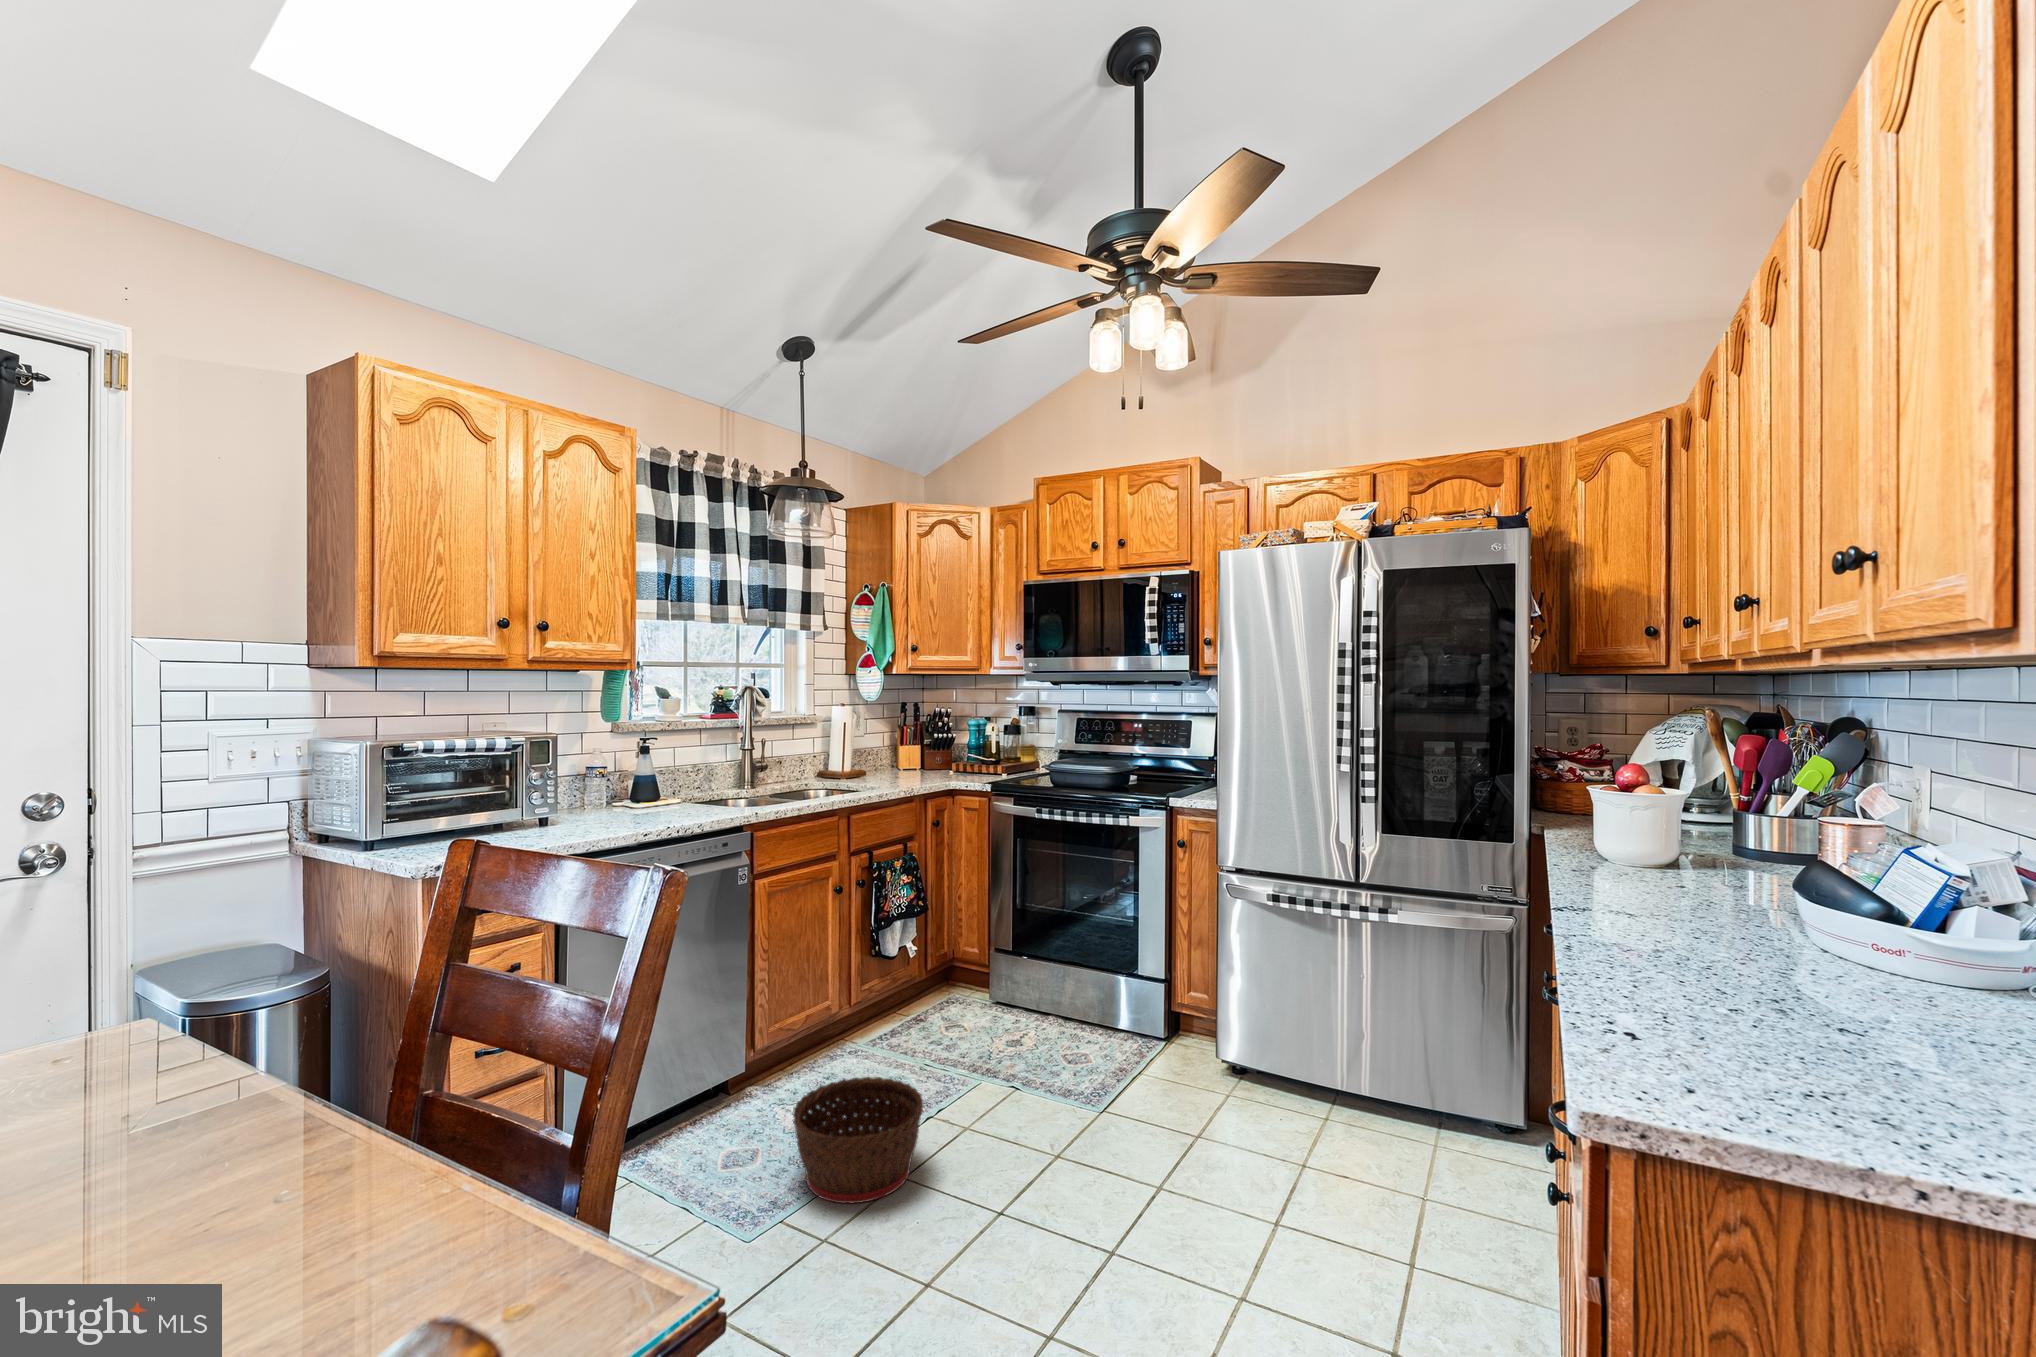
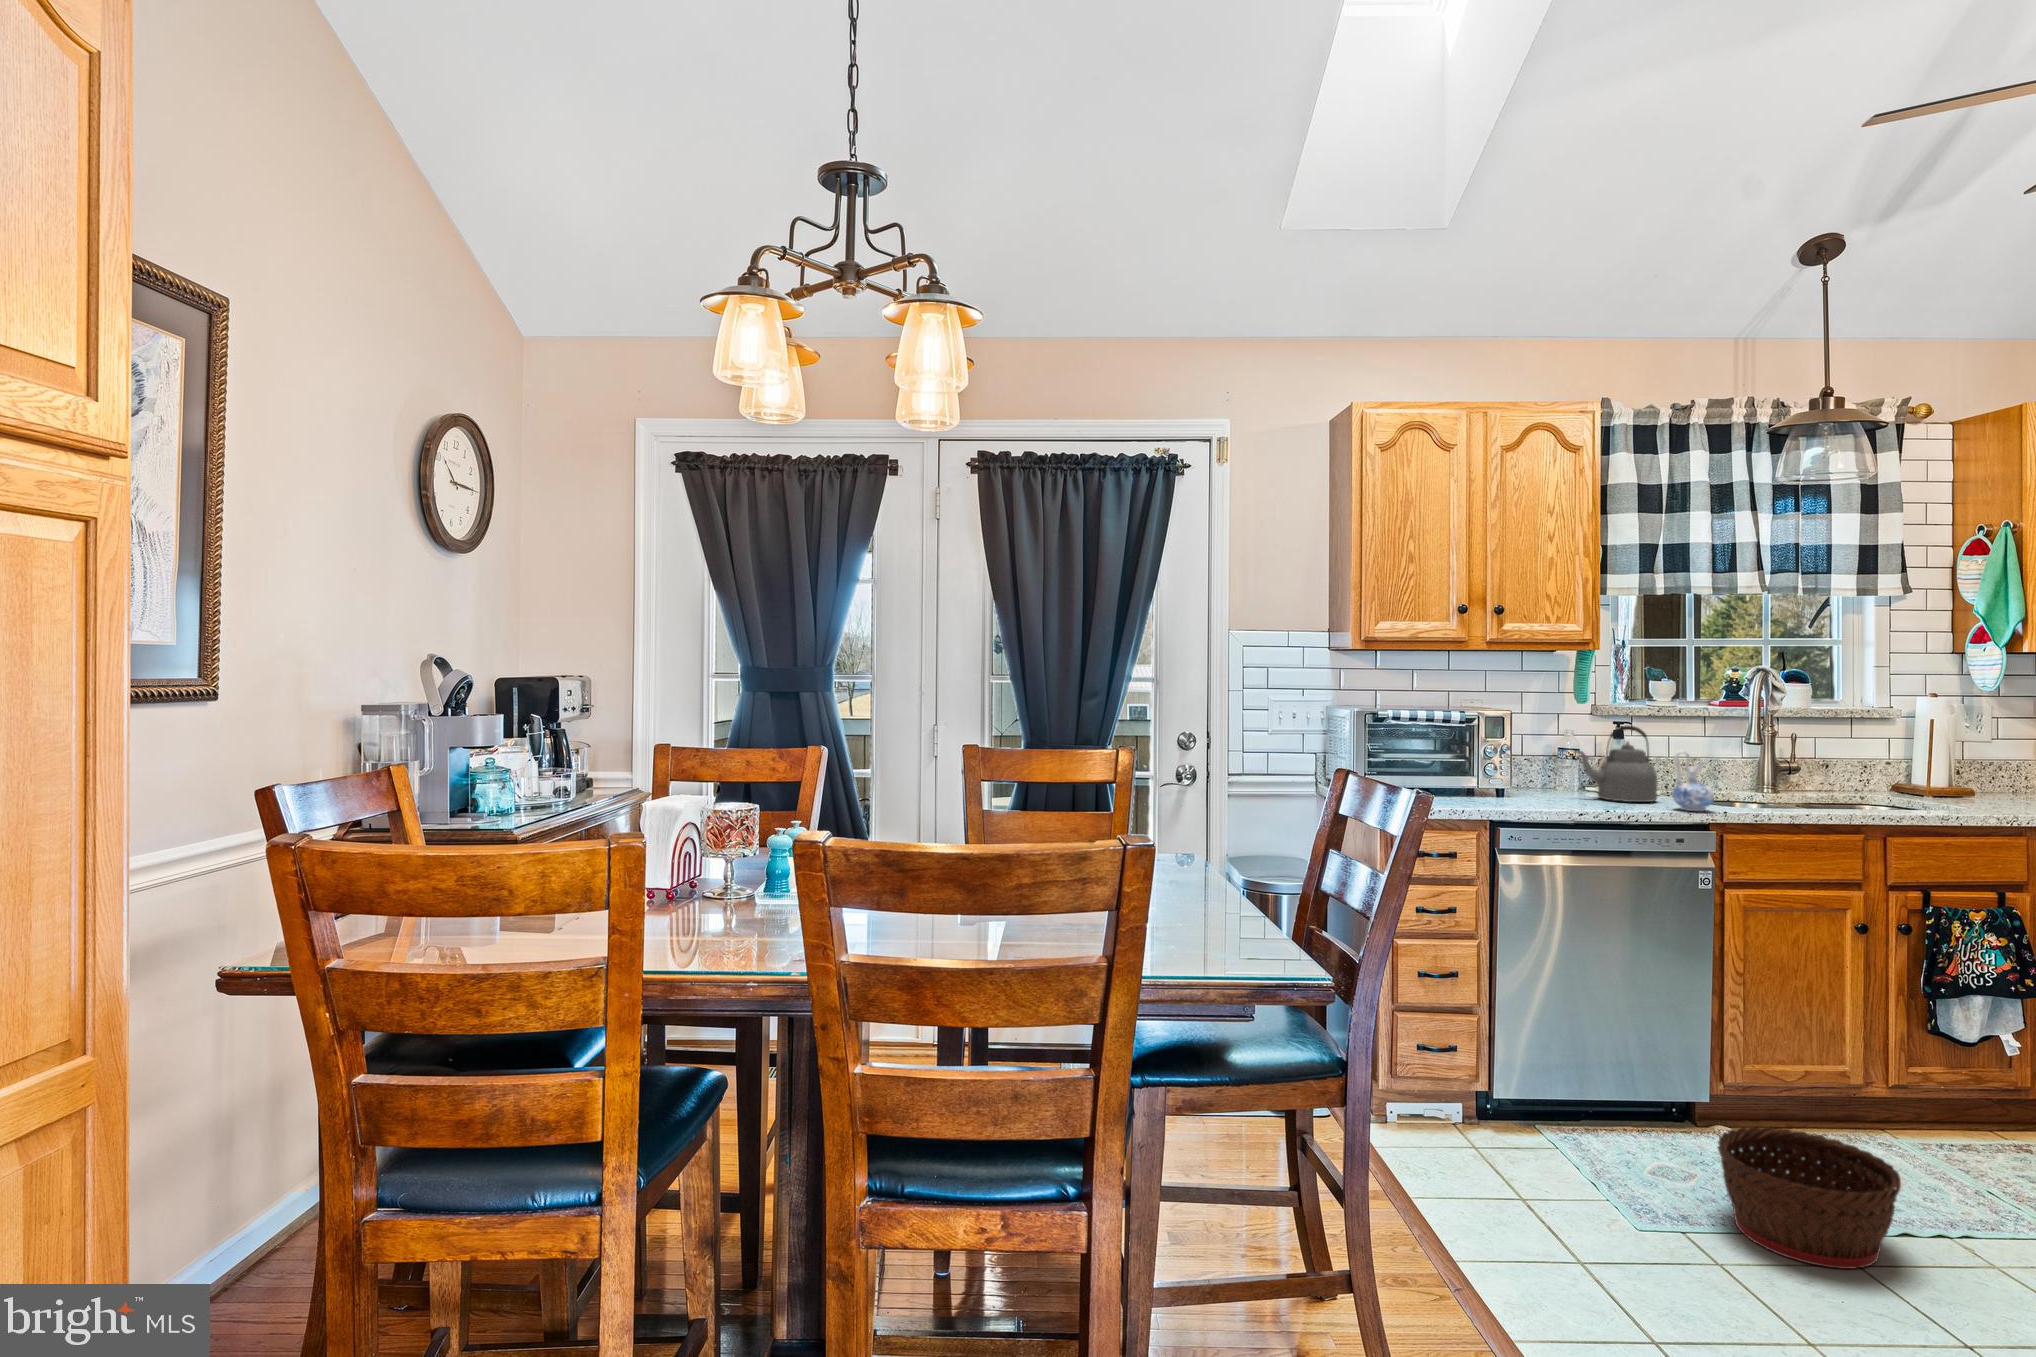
kettle: none [612,740,686,813] -> present [1575,725,1657,802]
ceramic pitcher: none [706,761,740,815] -> present [1672,751,1714,811]

